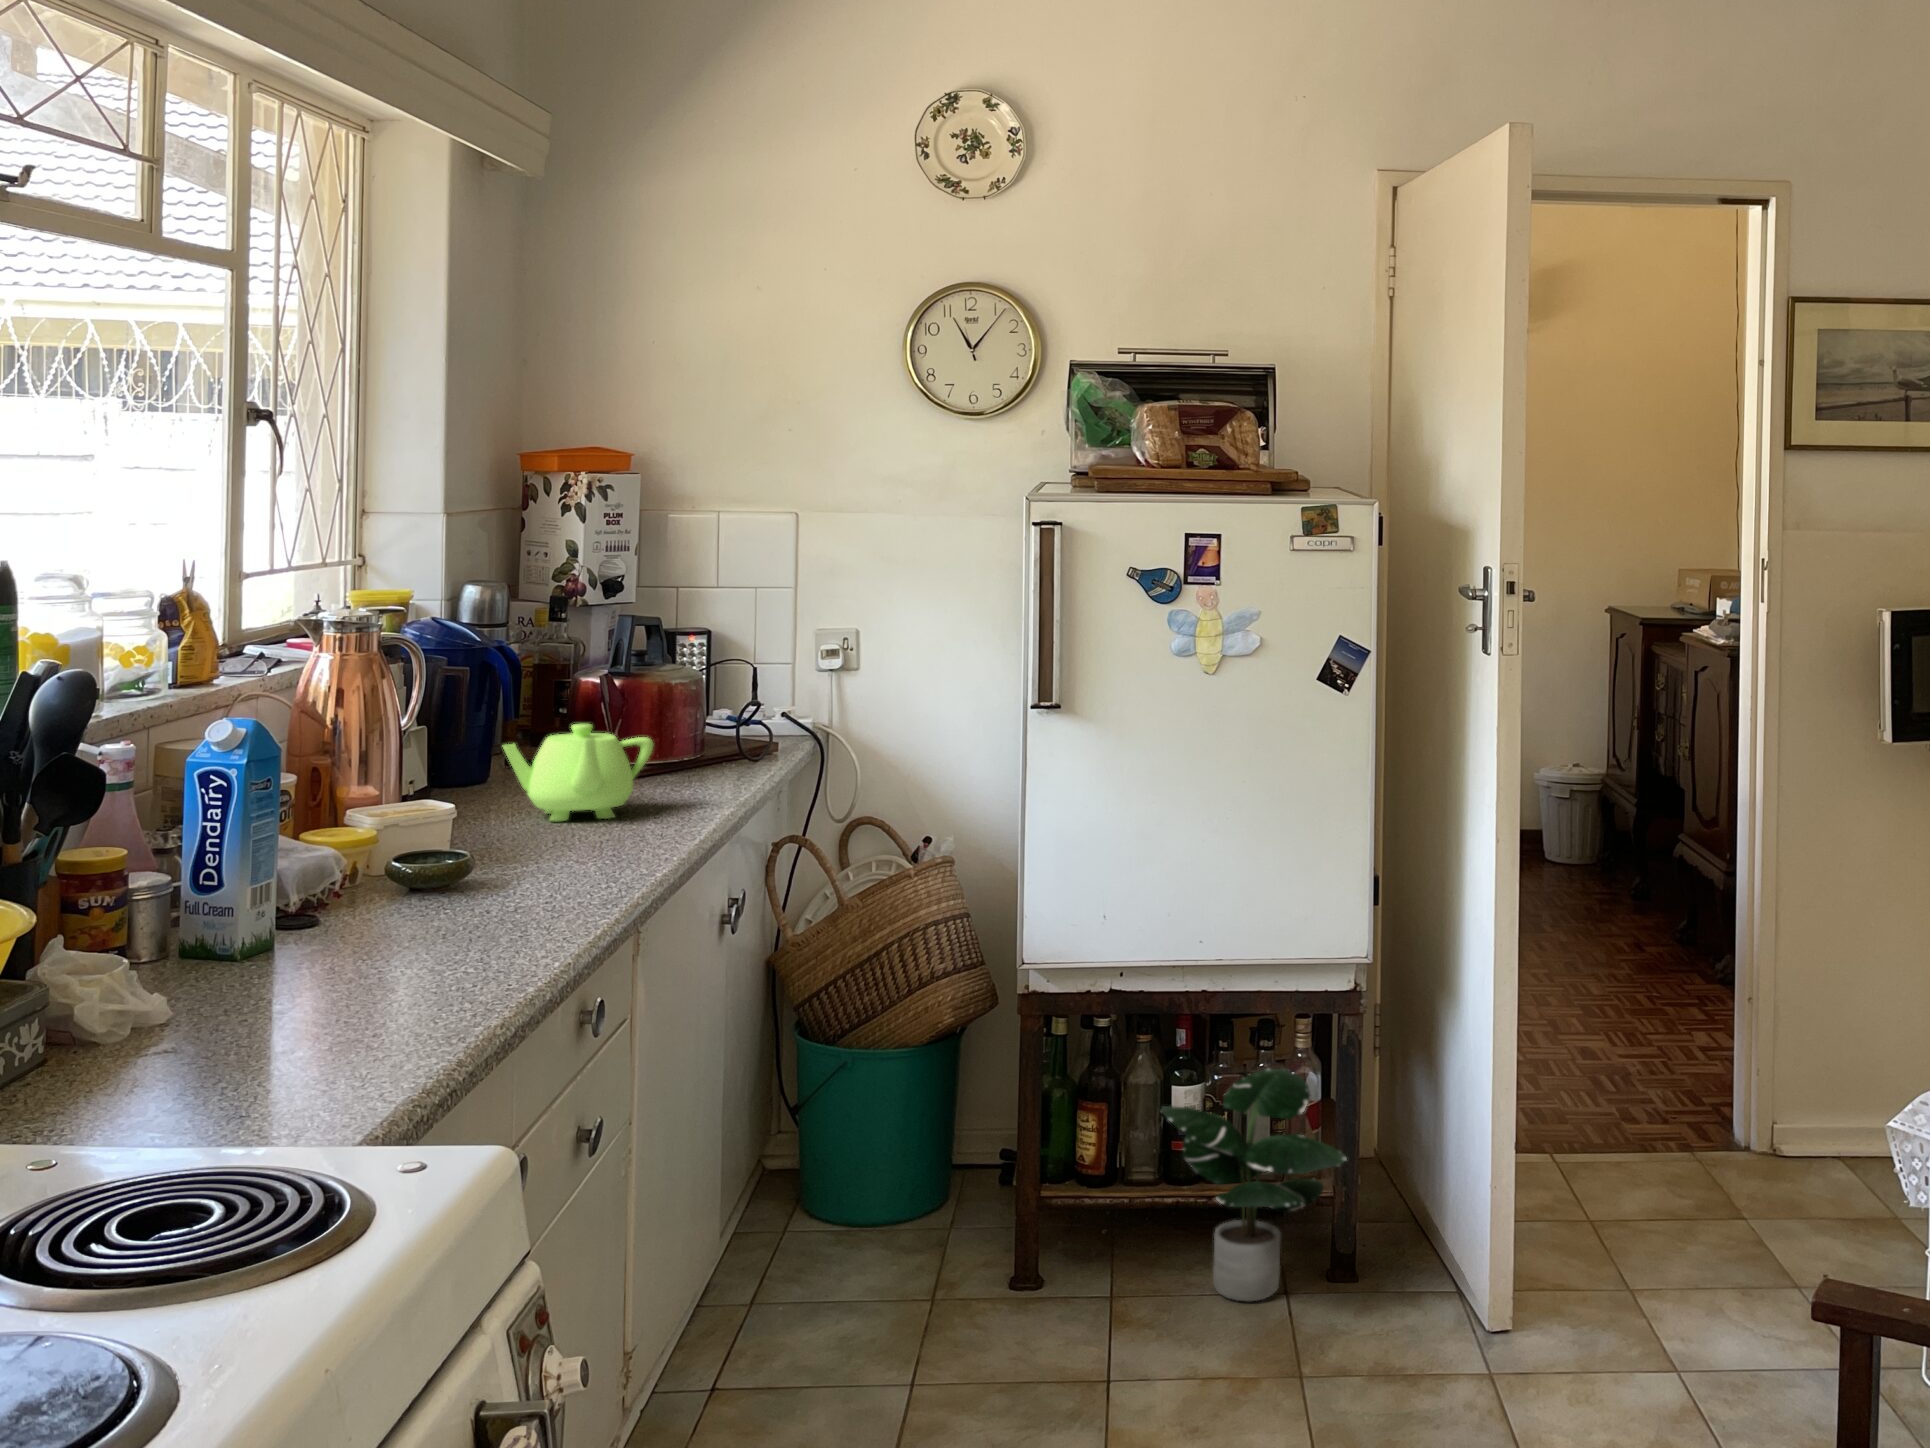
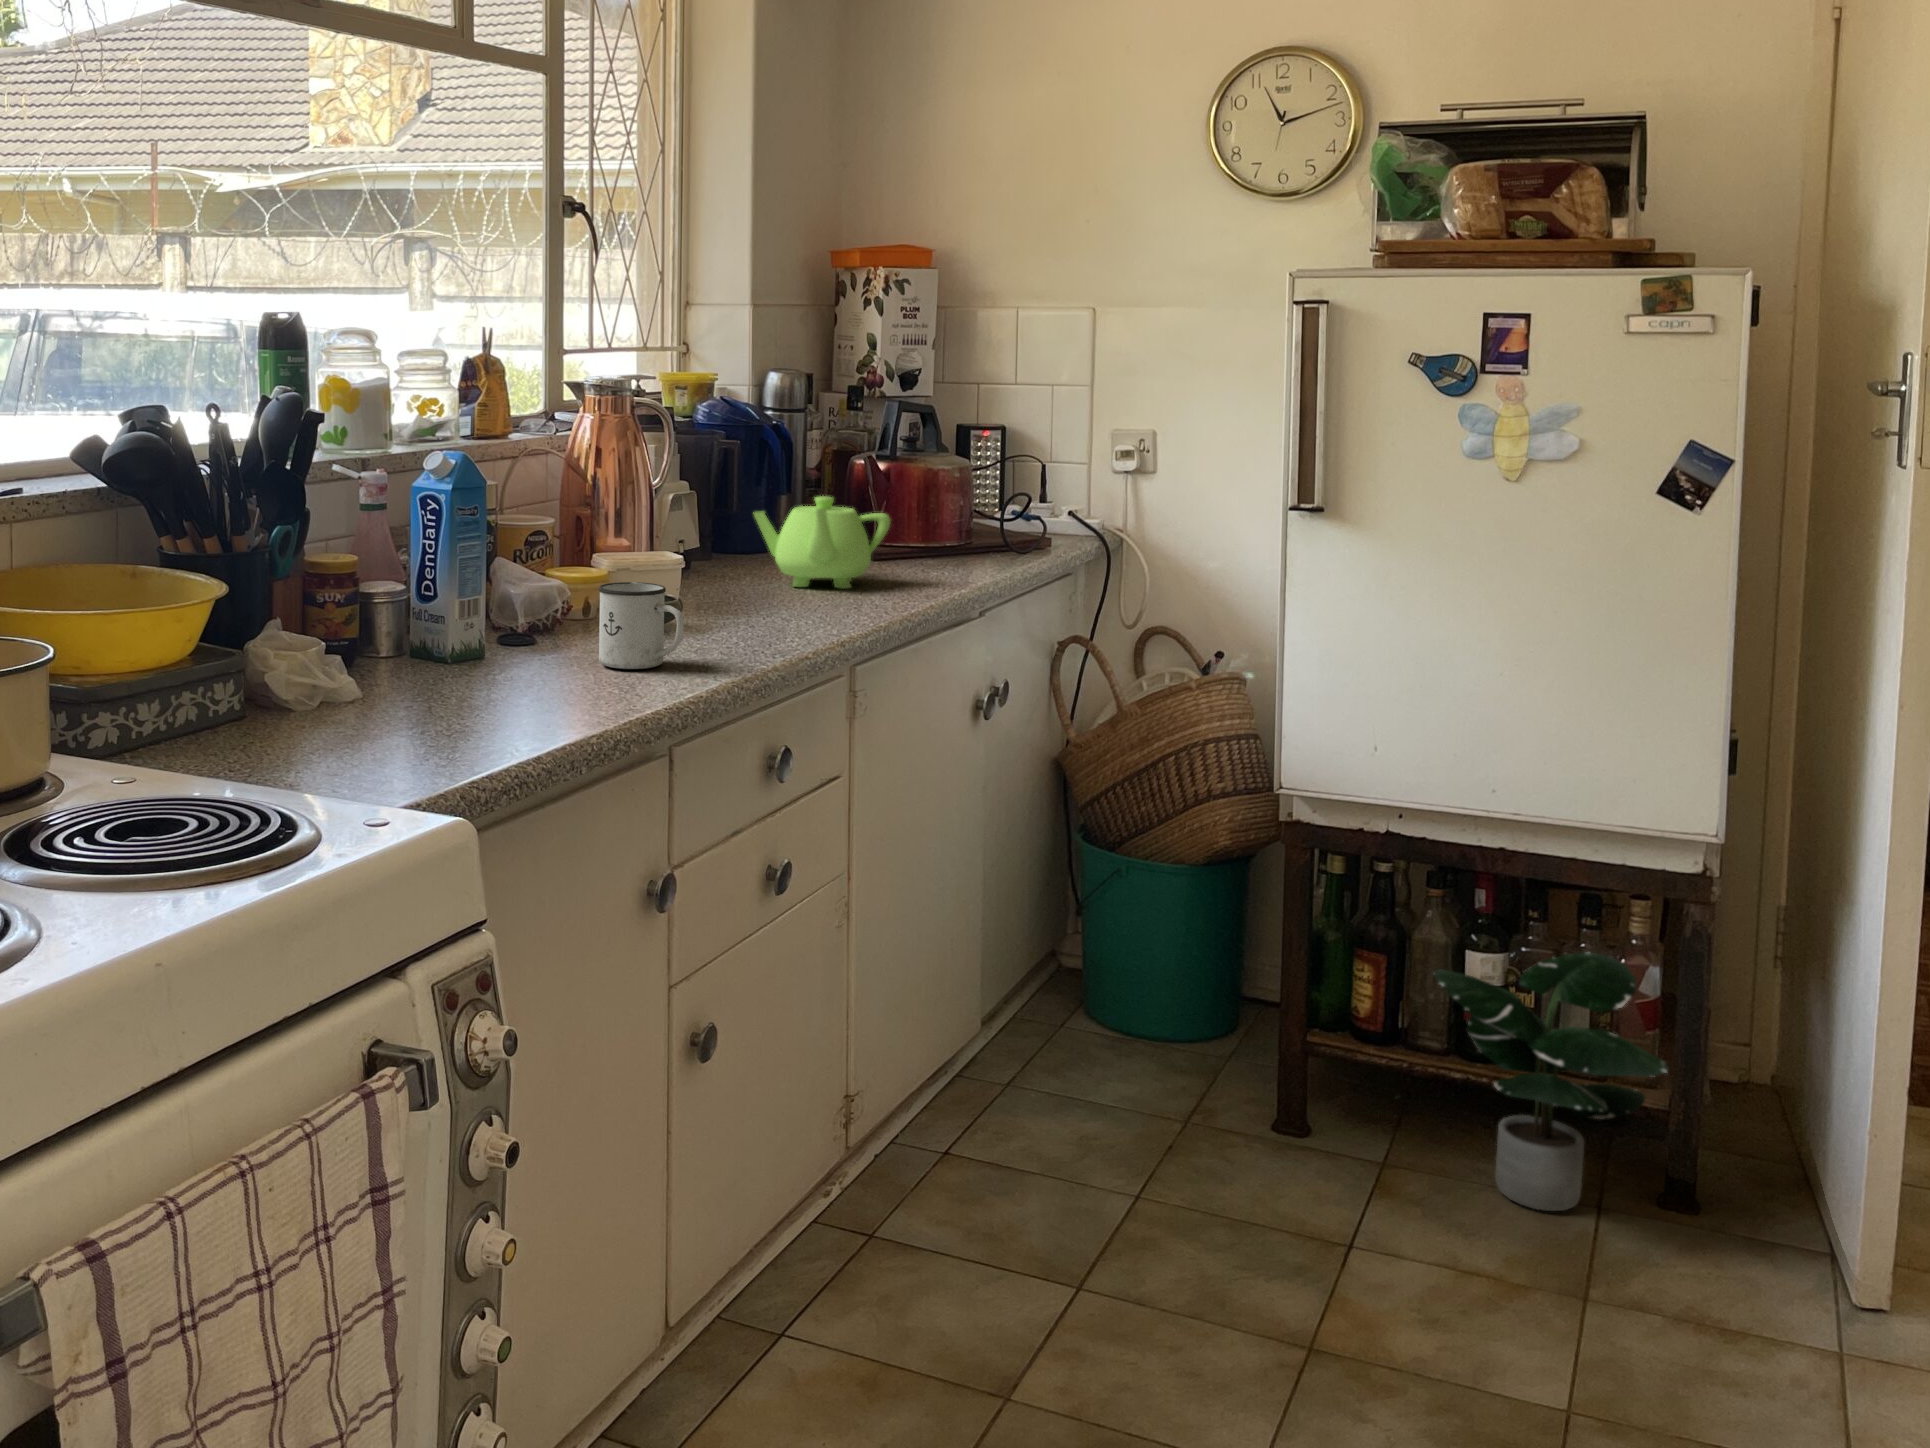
mug: none [424,845,531,943] -> present [599,582,684,669]

